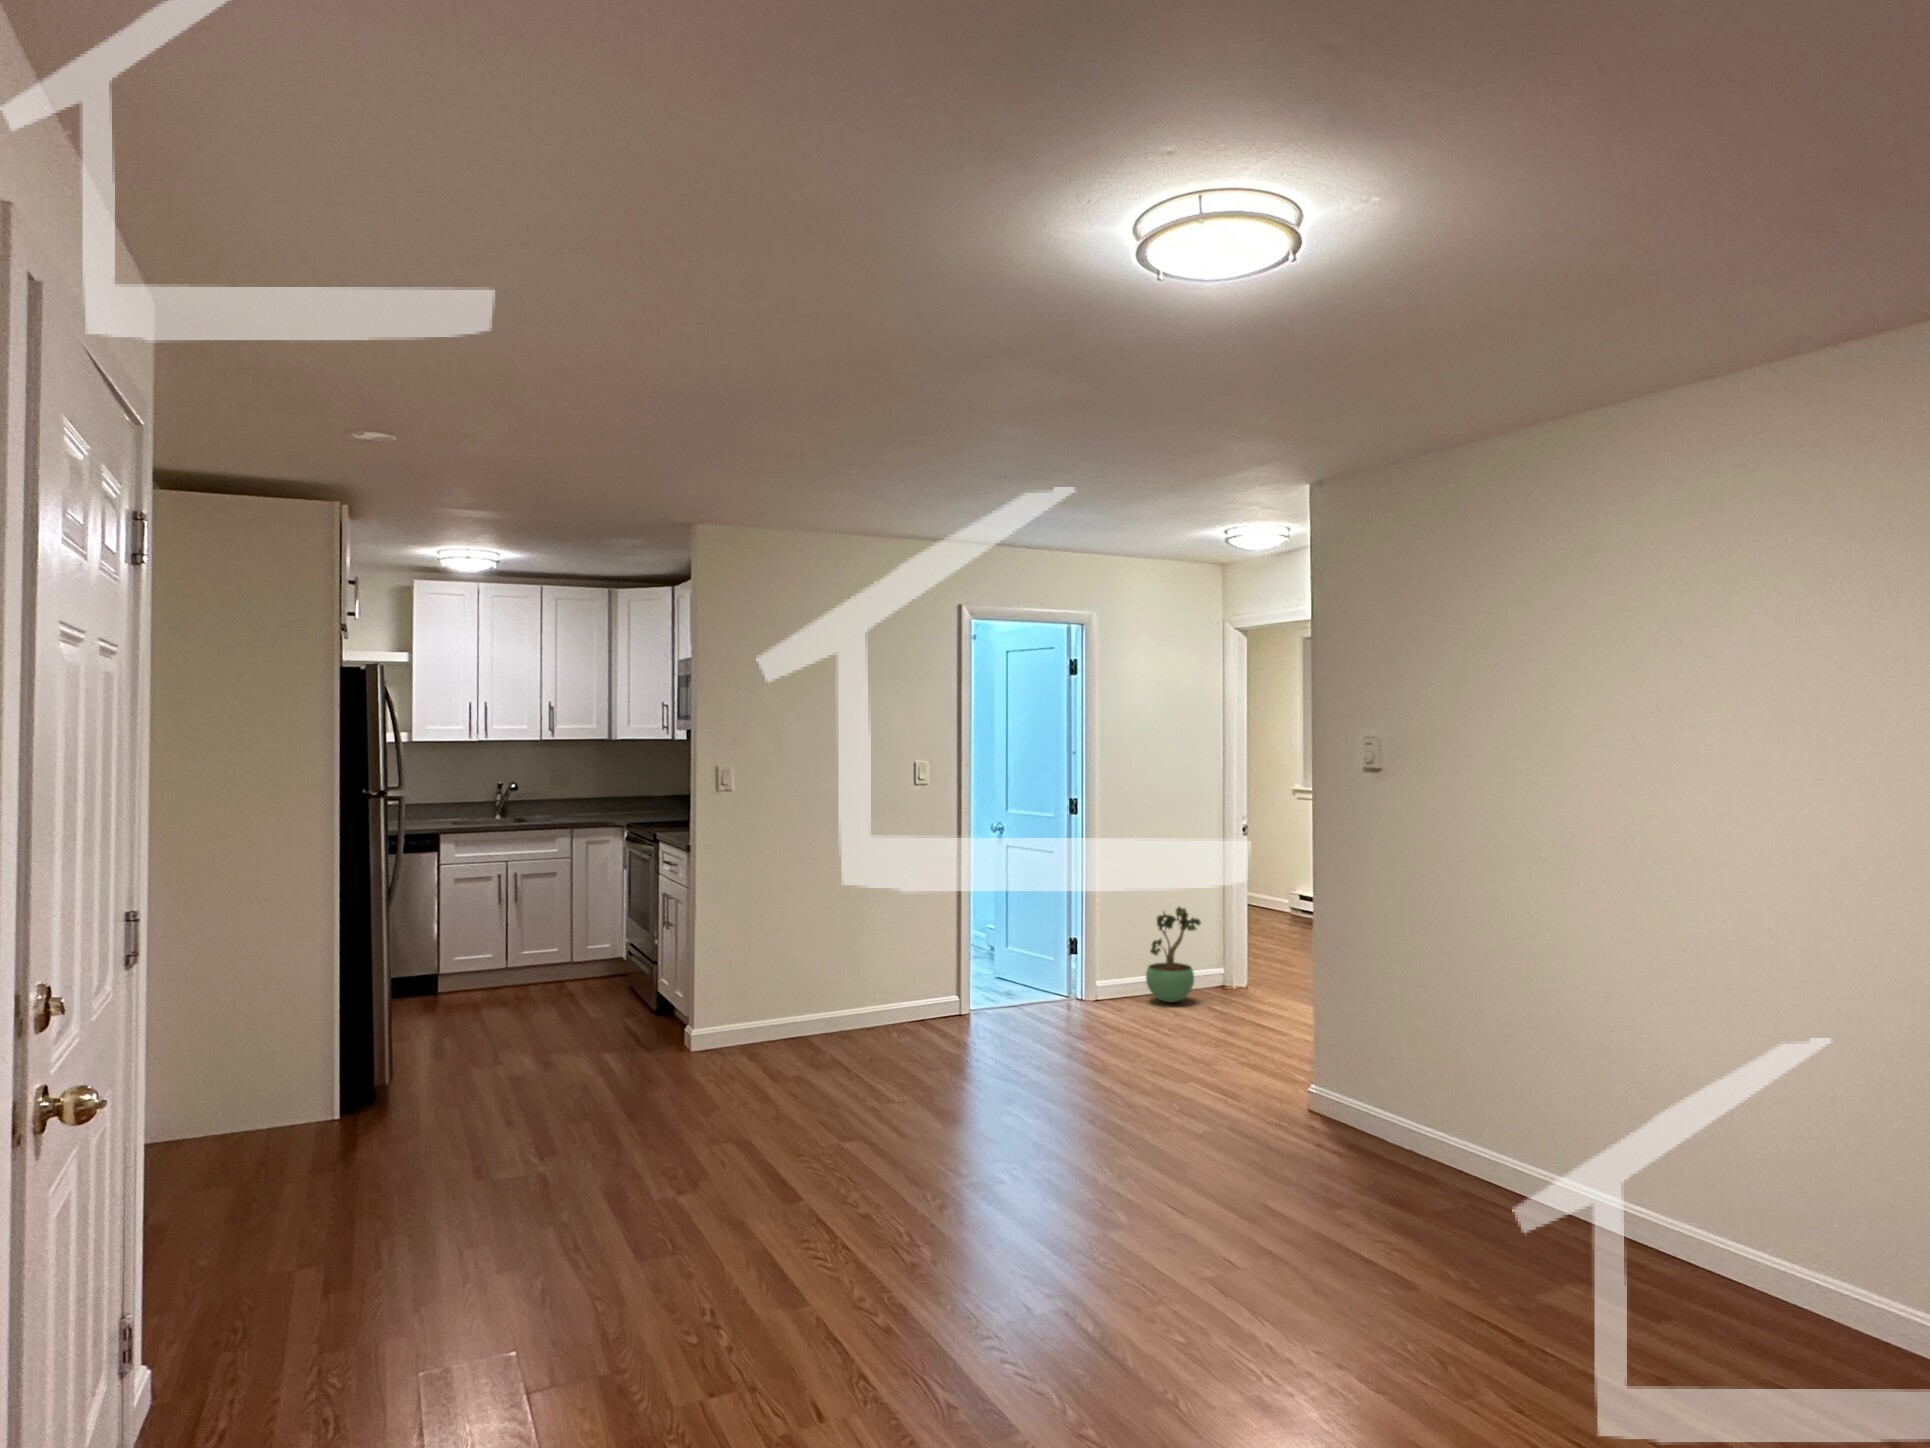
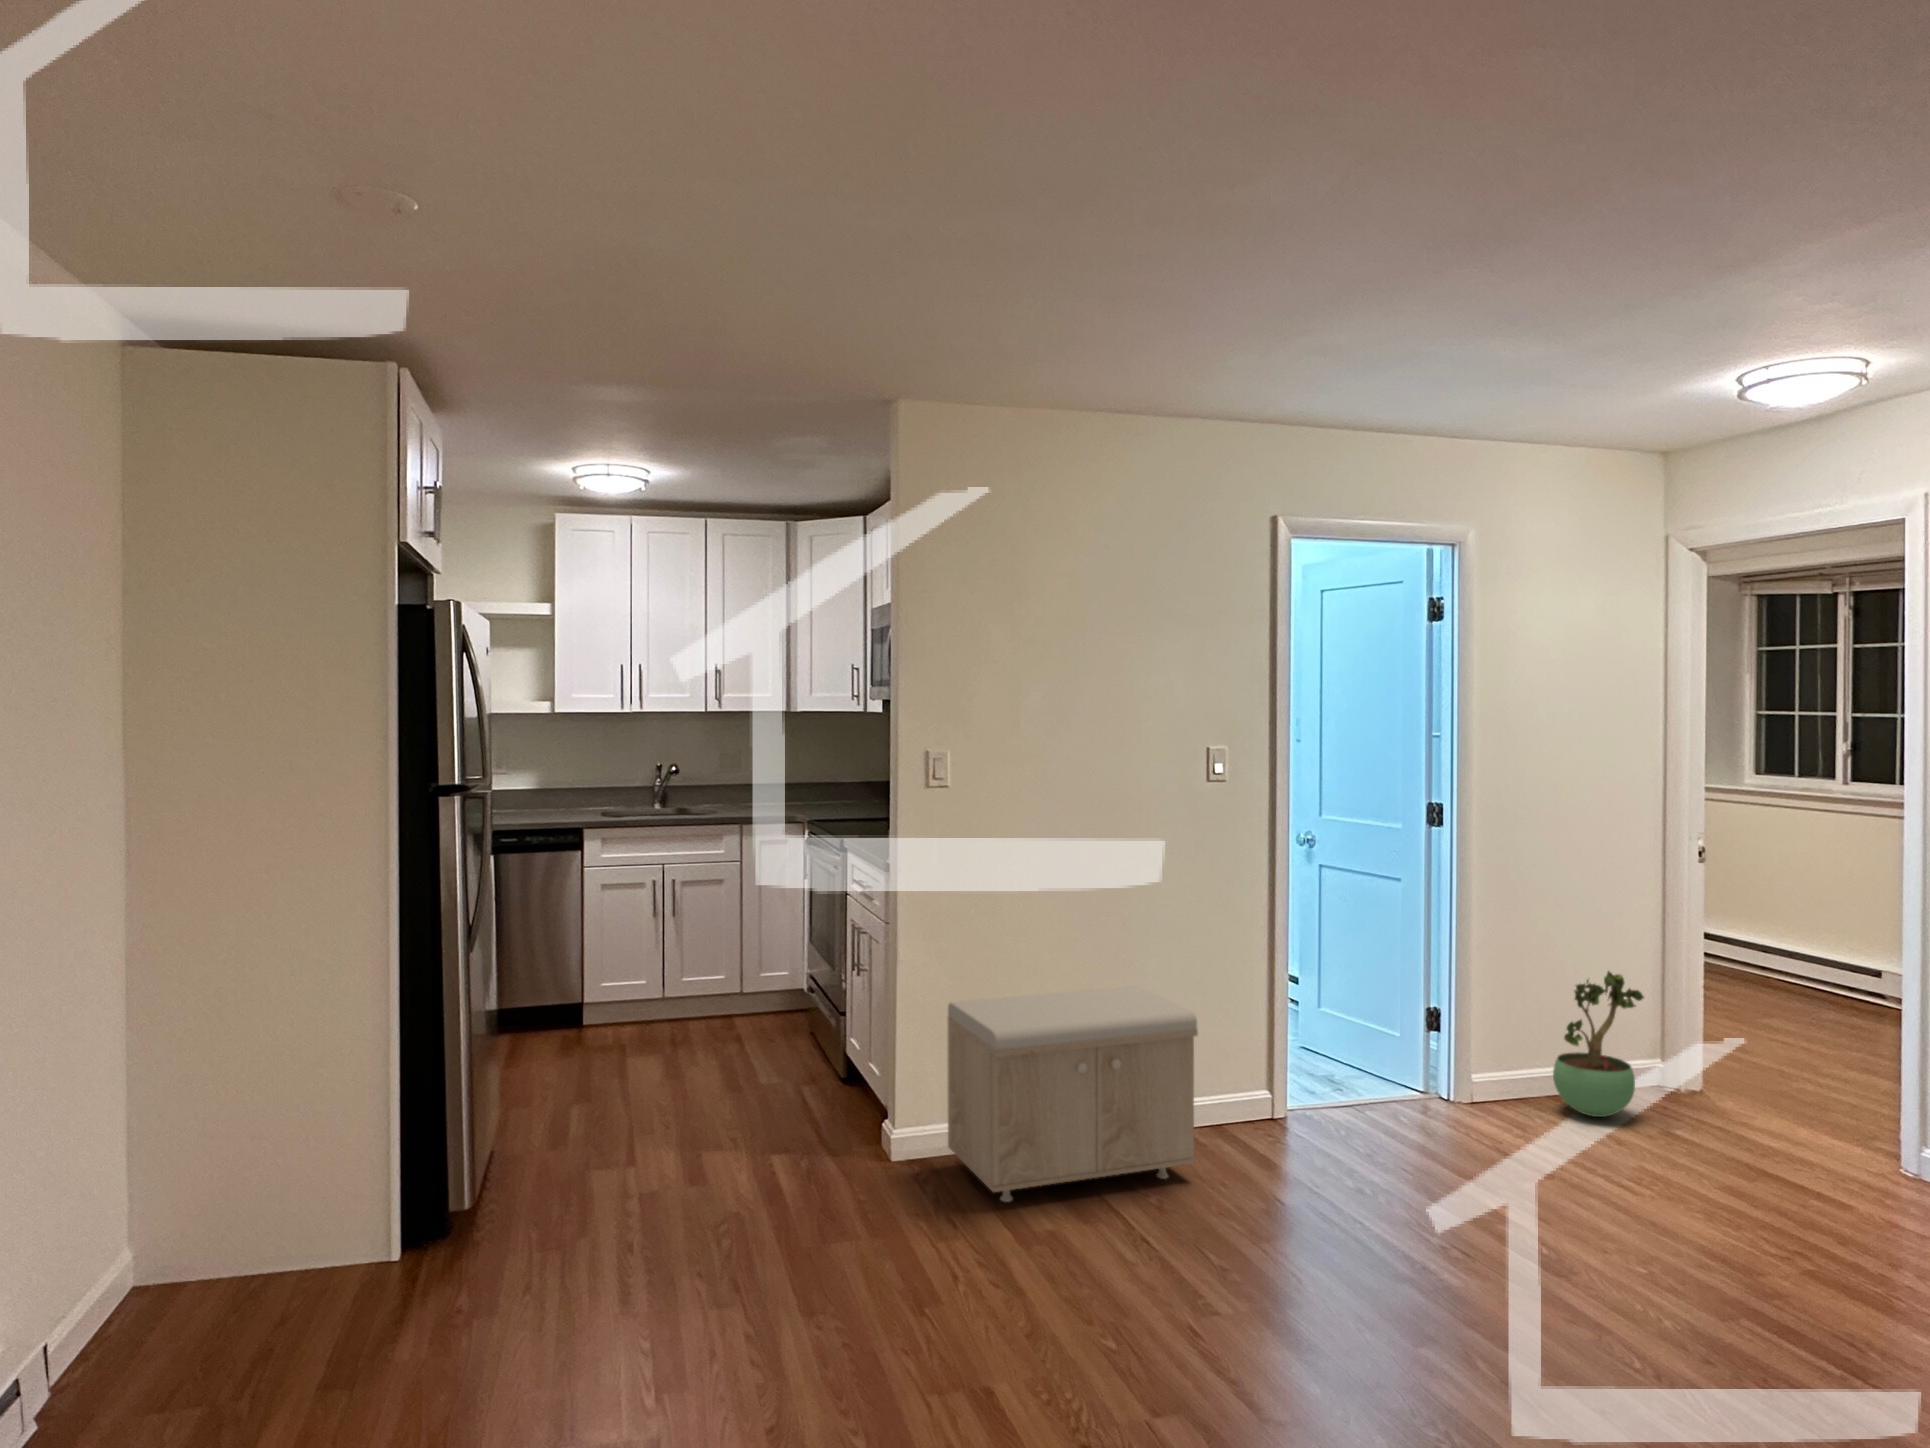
storage bench: none [733,924,902,1065] -> present [948,986,1198,1202]

